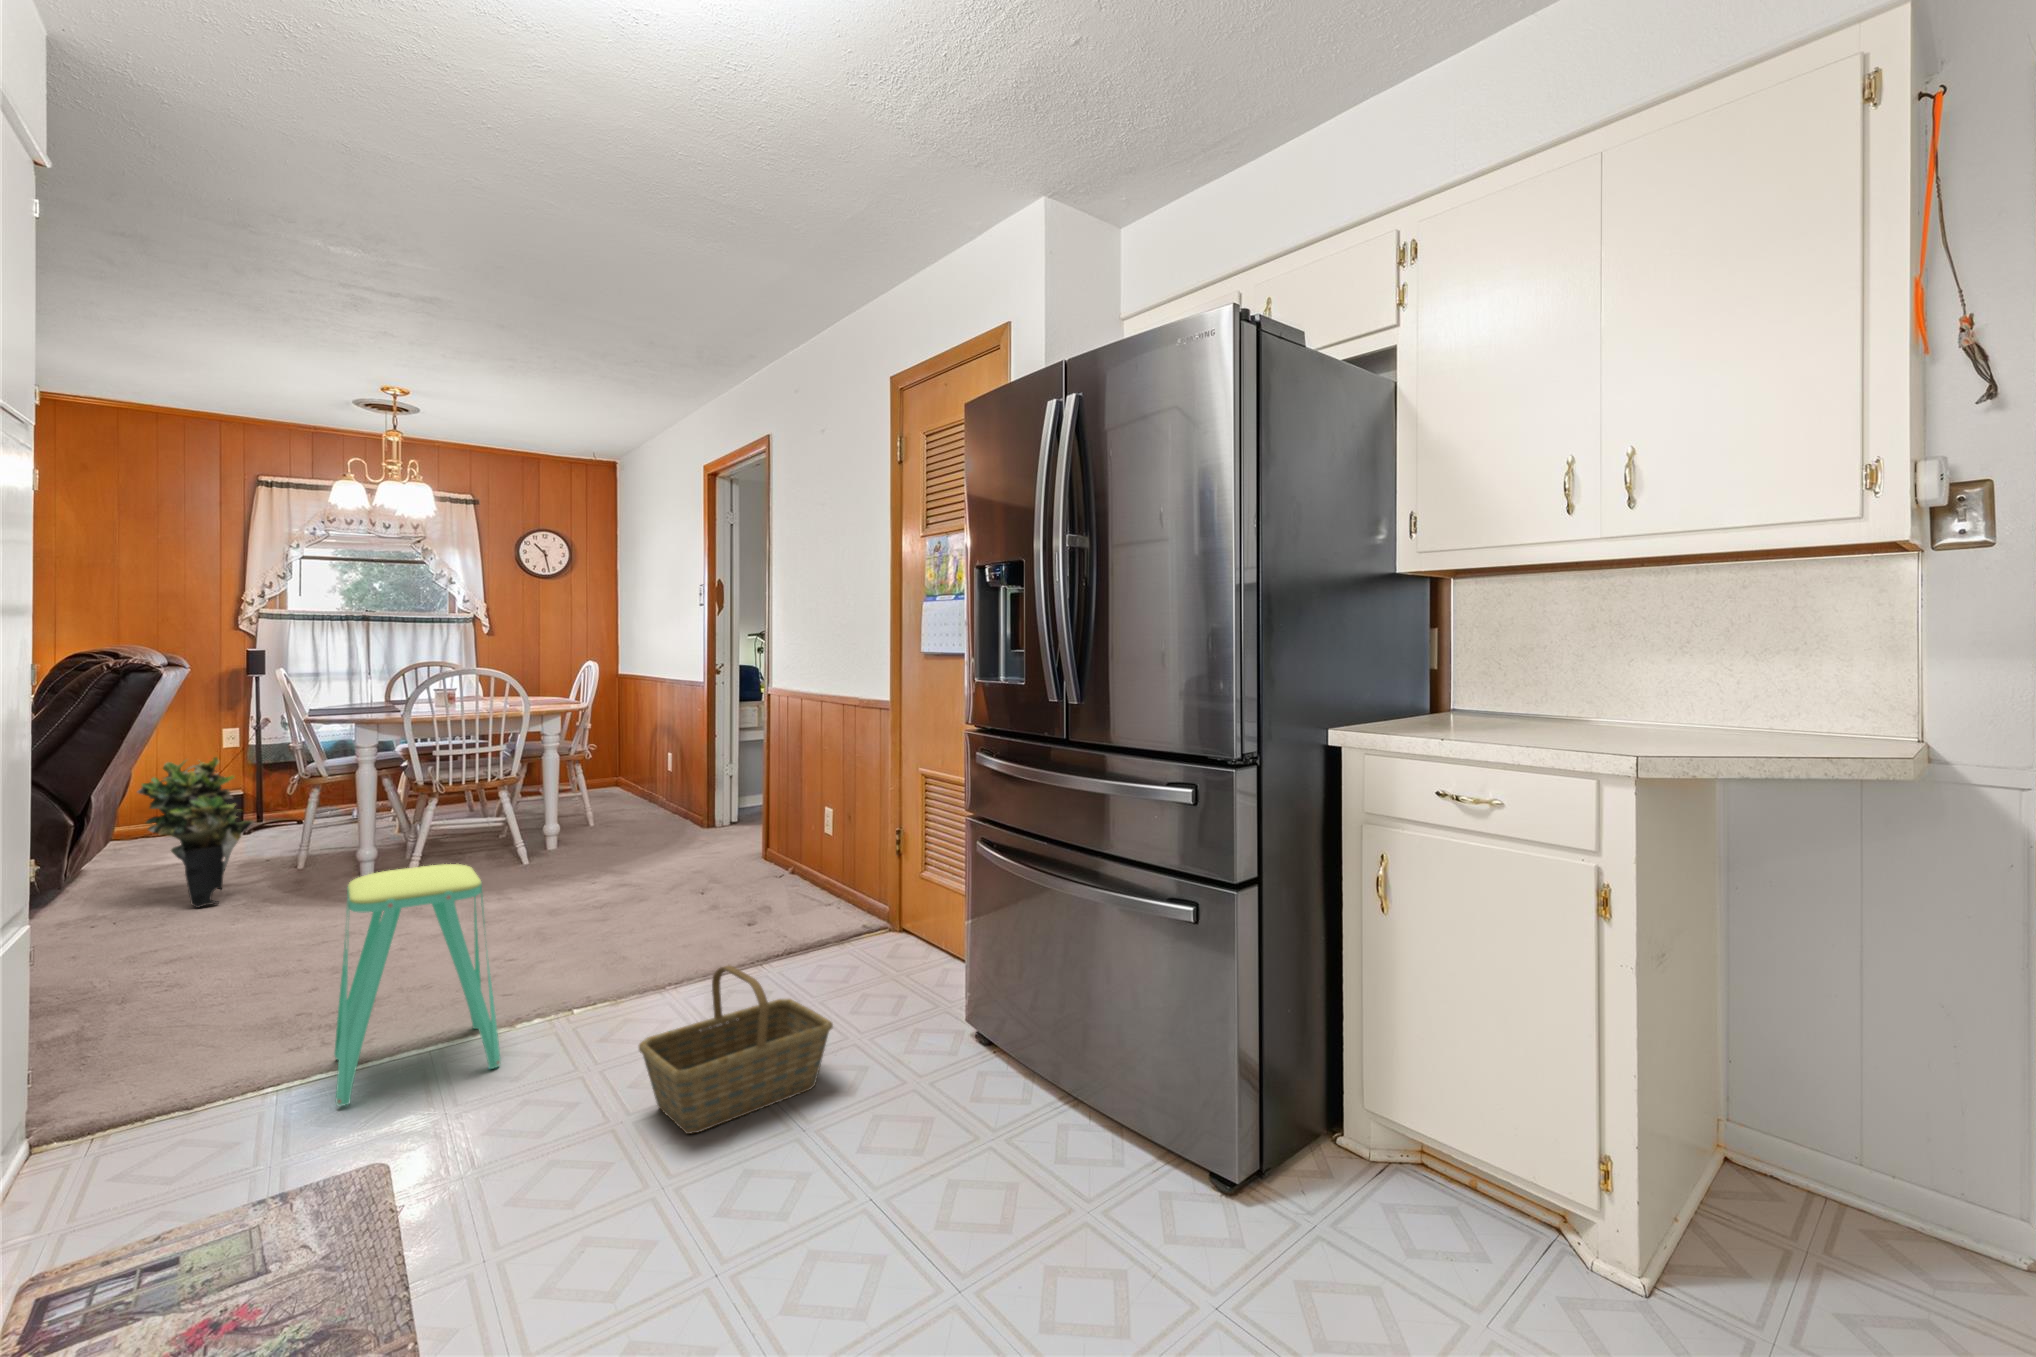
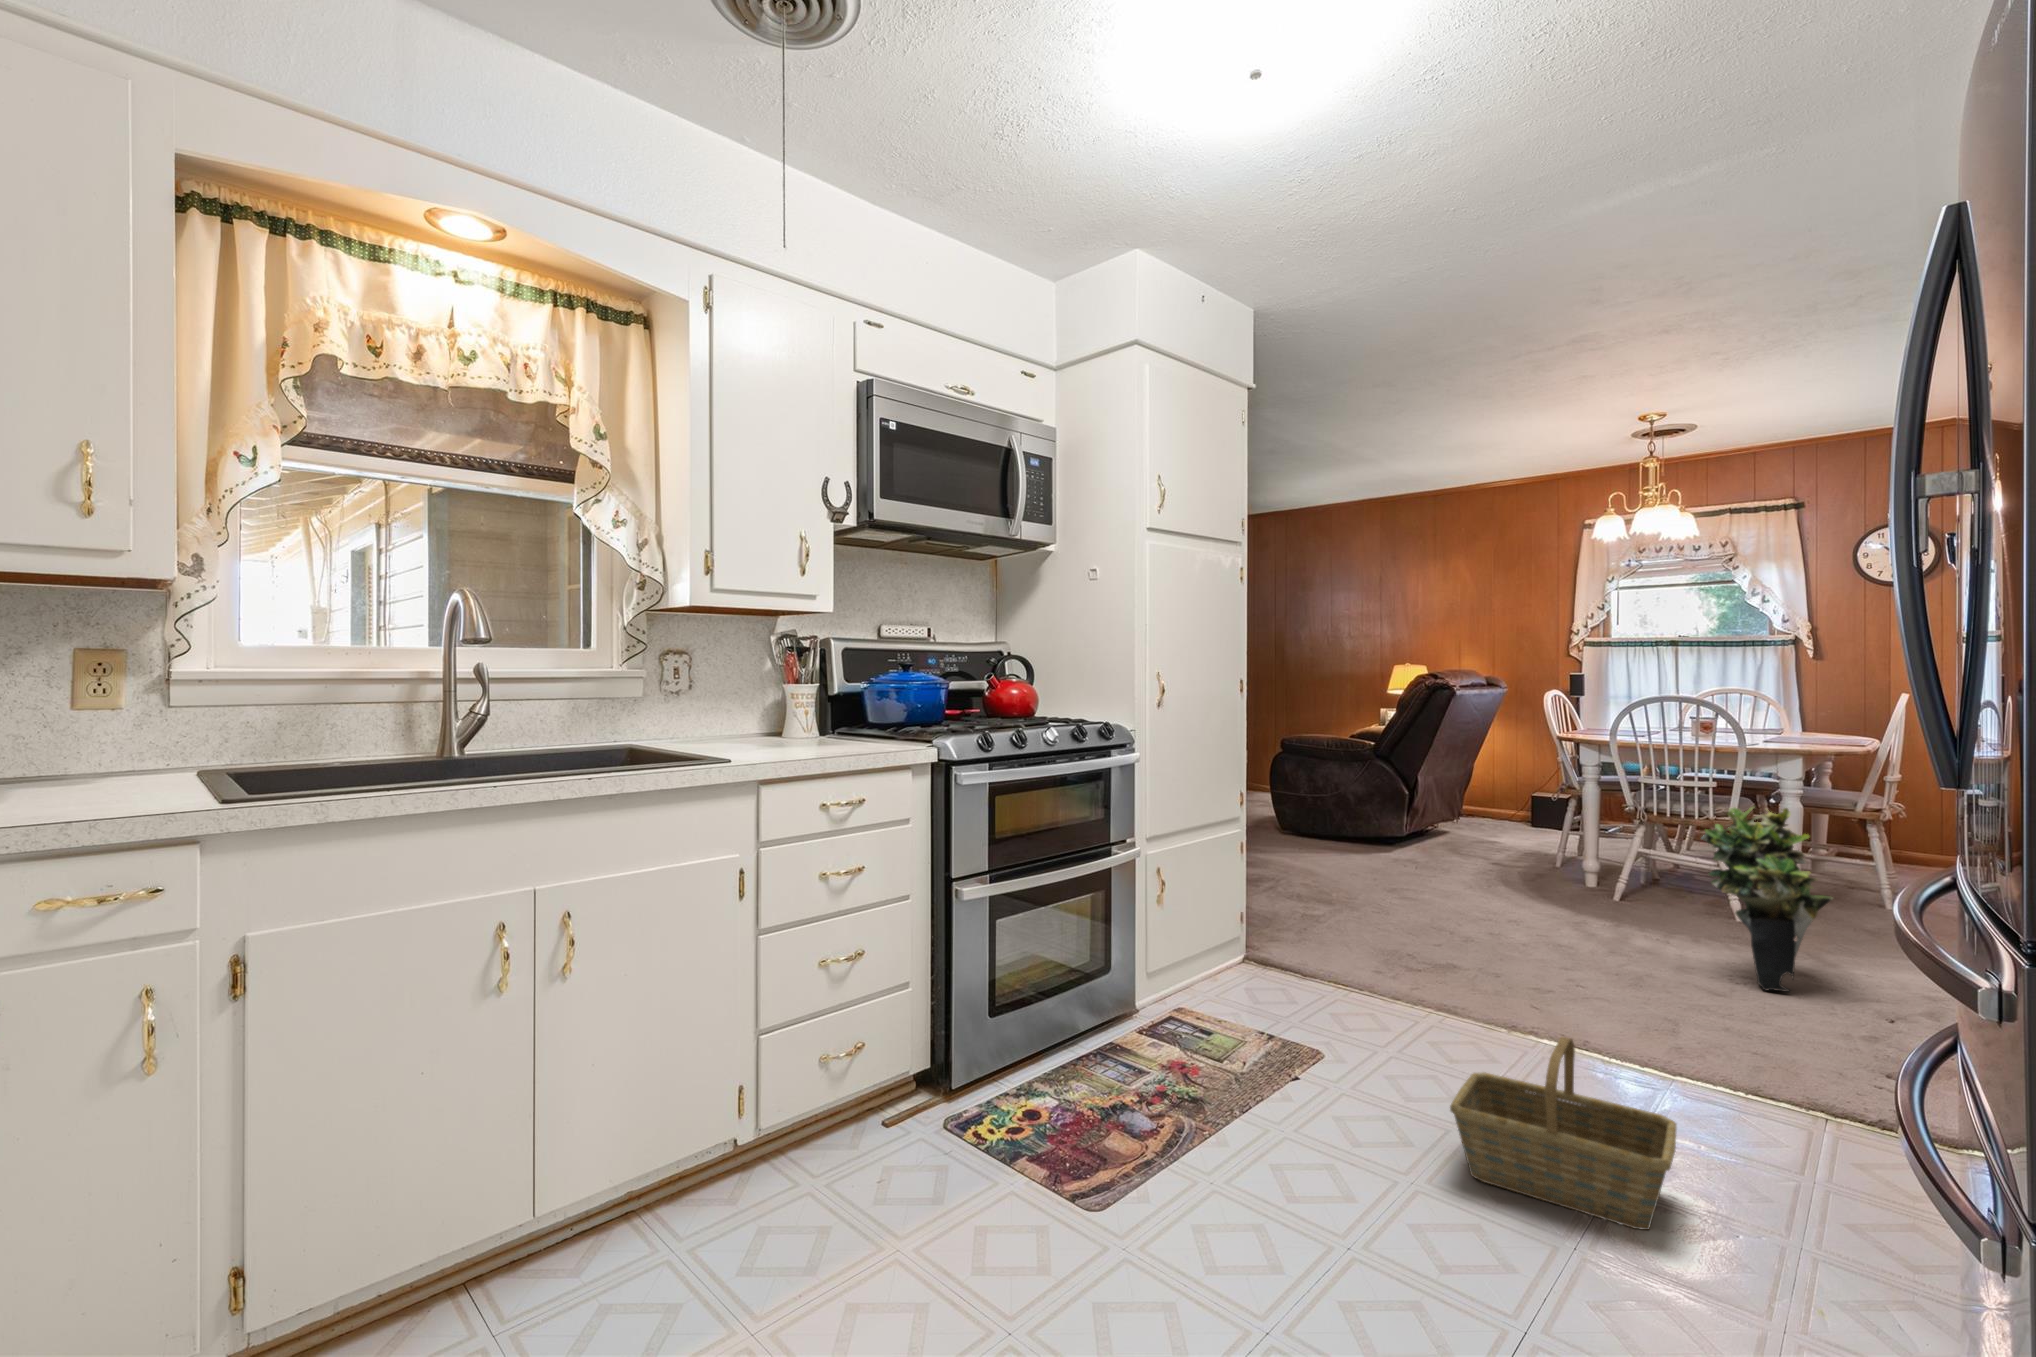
potted plant: present [137,757,252,908] -> present [1701,807,1833,992]
stool: present [334,864,501,1106] -> none [1335,863,1481,1055]

